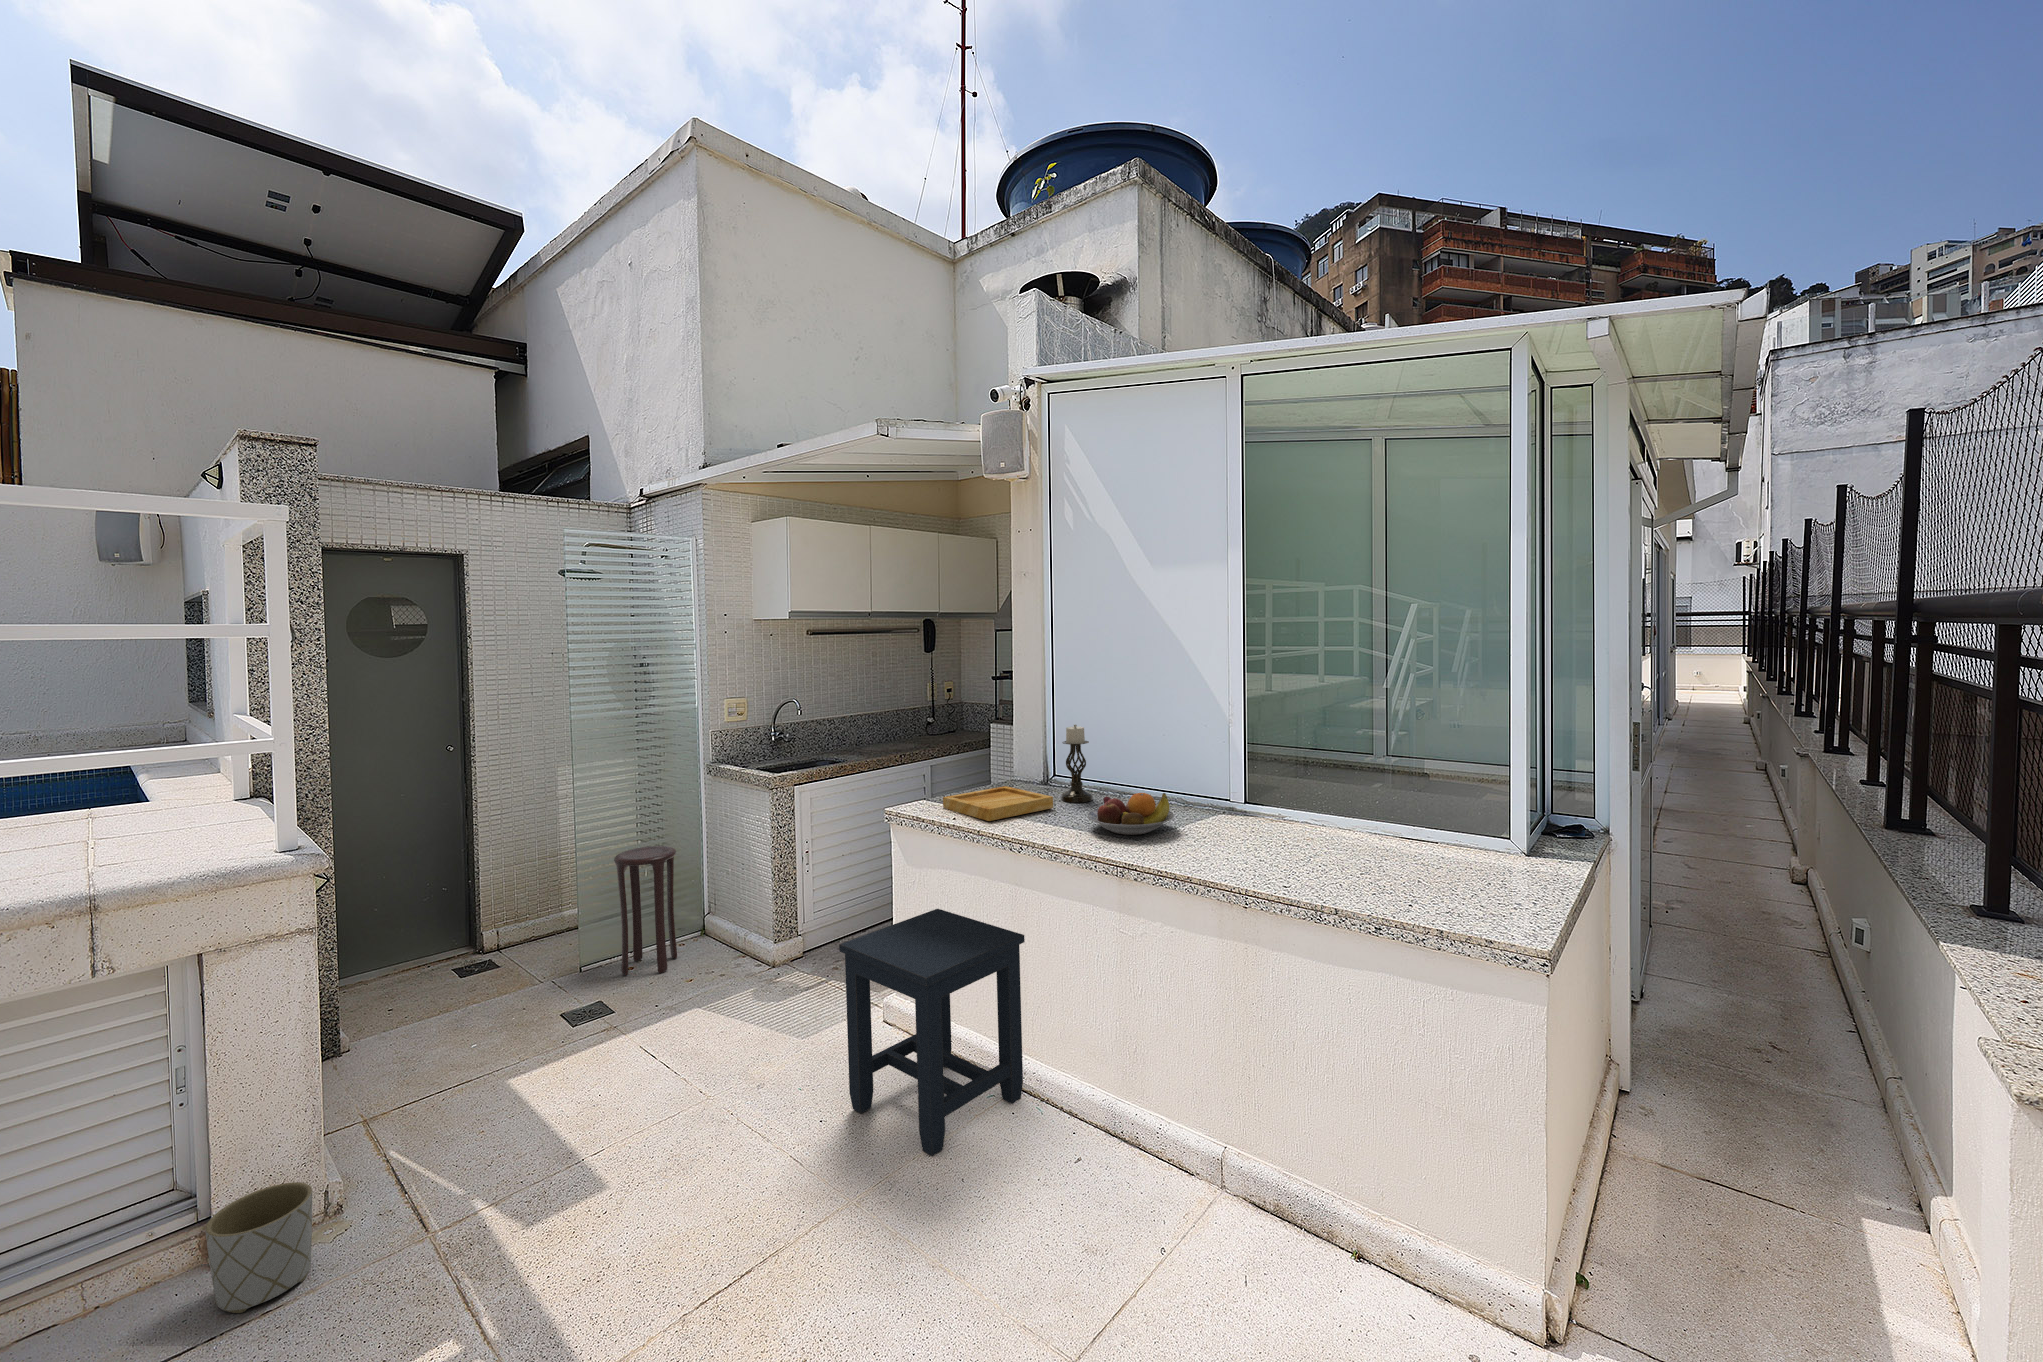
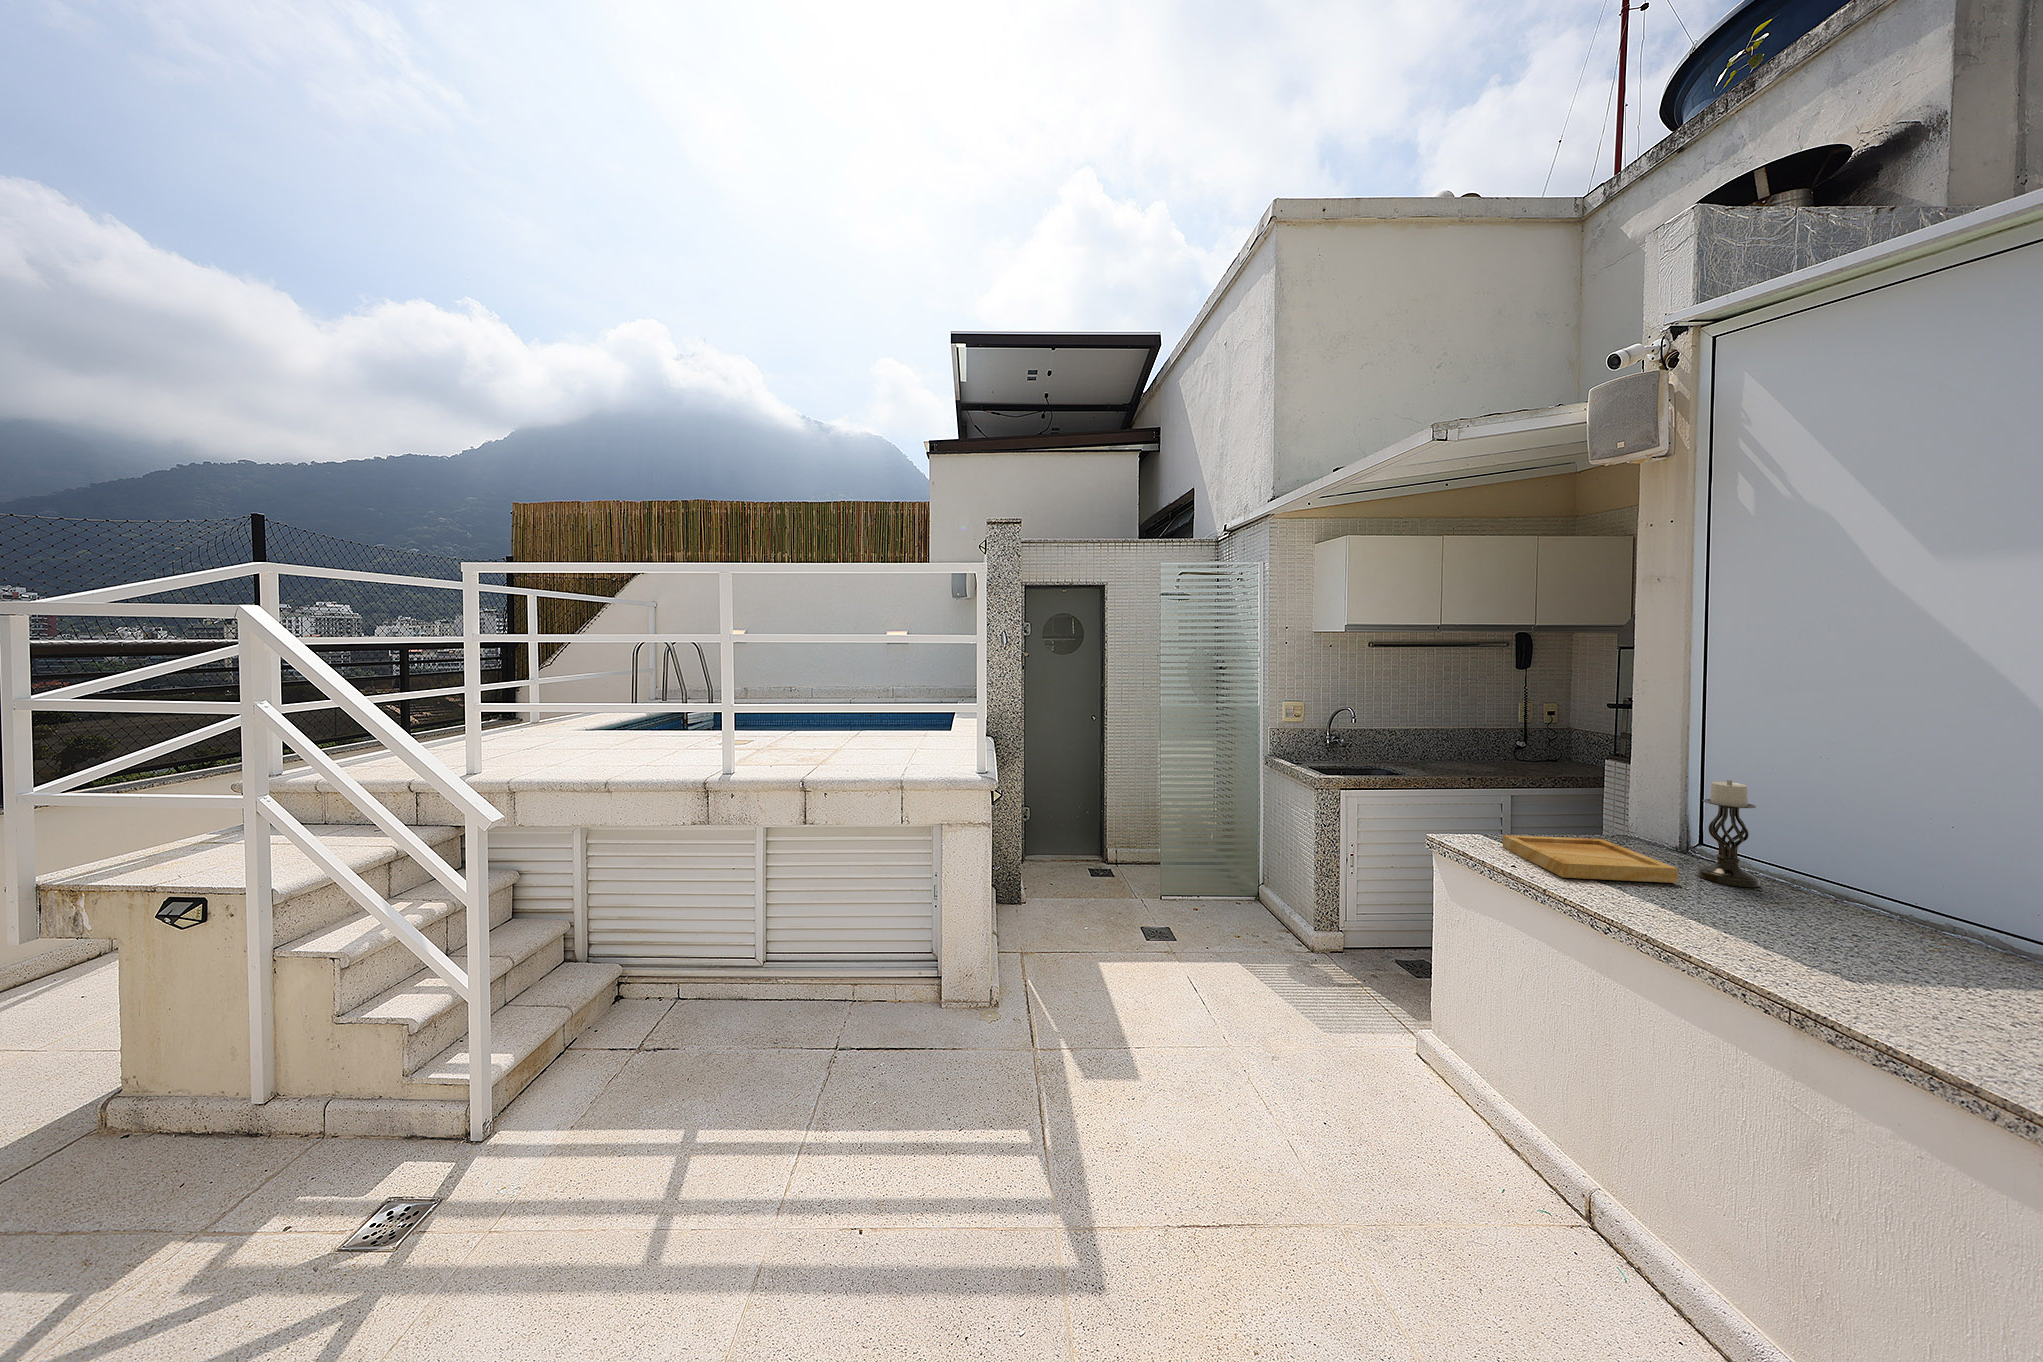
fruit bowl: present [1087,793,1174,835] -> none [1735,890,1940,964]
stool: present [614,846,677,975] -> none [1187,816,1235,922]
side table: present [839,909,1025,1156] -> none [1356,957,1607,1232]
planter: present [205,1182,312,1313] -> none [925,979,973,1050]

